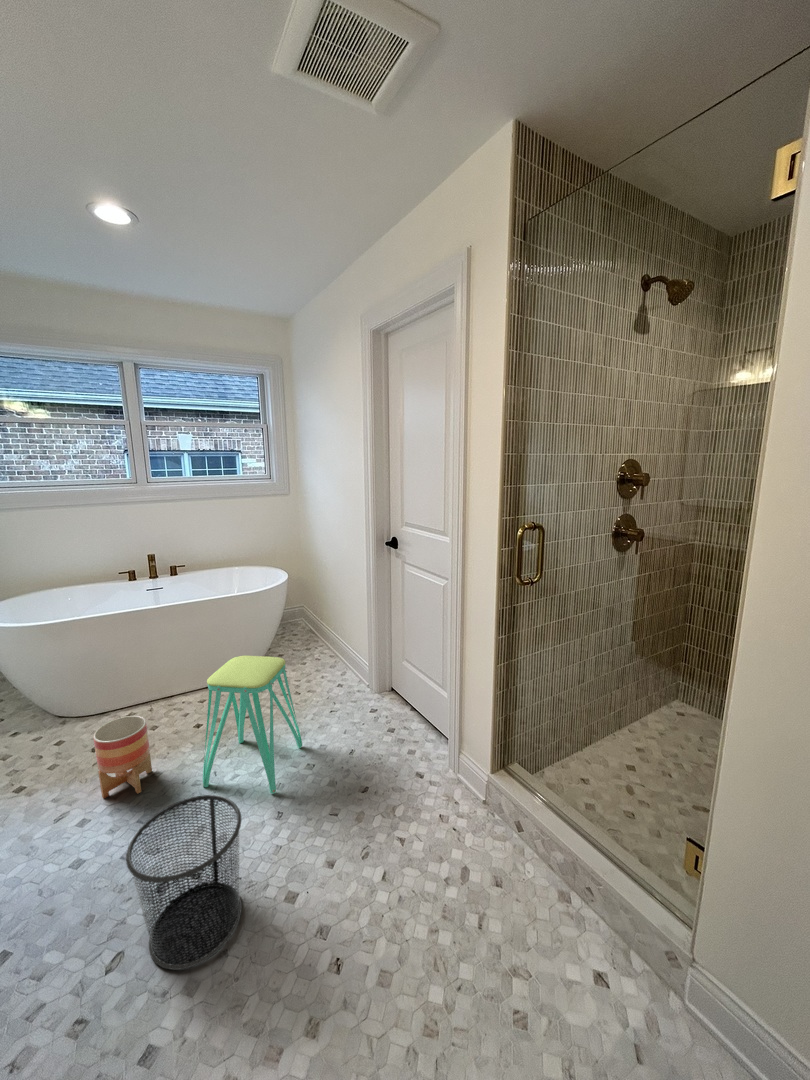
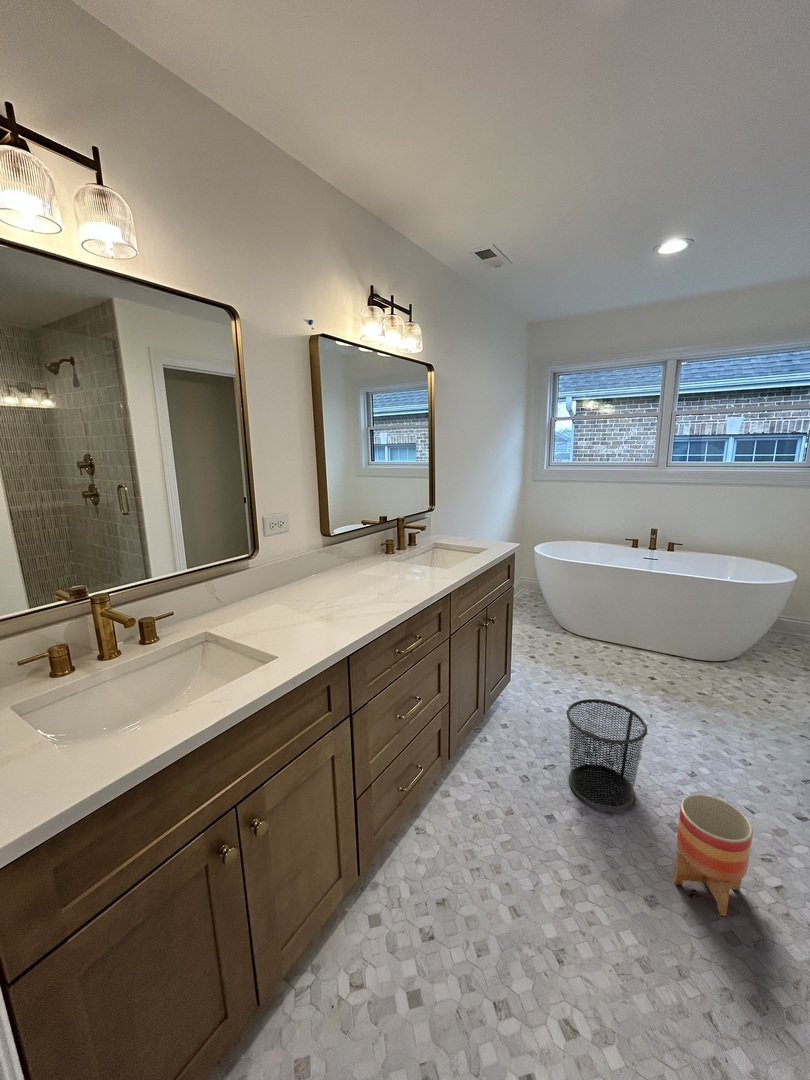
stool: present [203,656,302,794] -> none [638,629,745,757]
planter: present [93,716,152,798] -> present [674,794,753,916]

